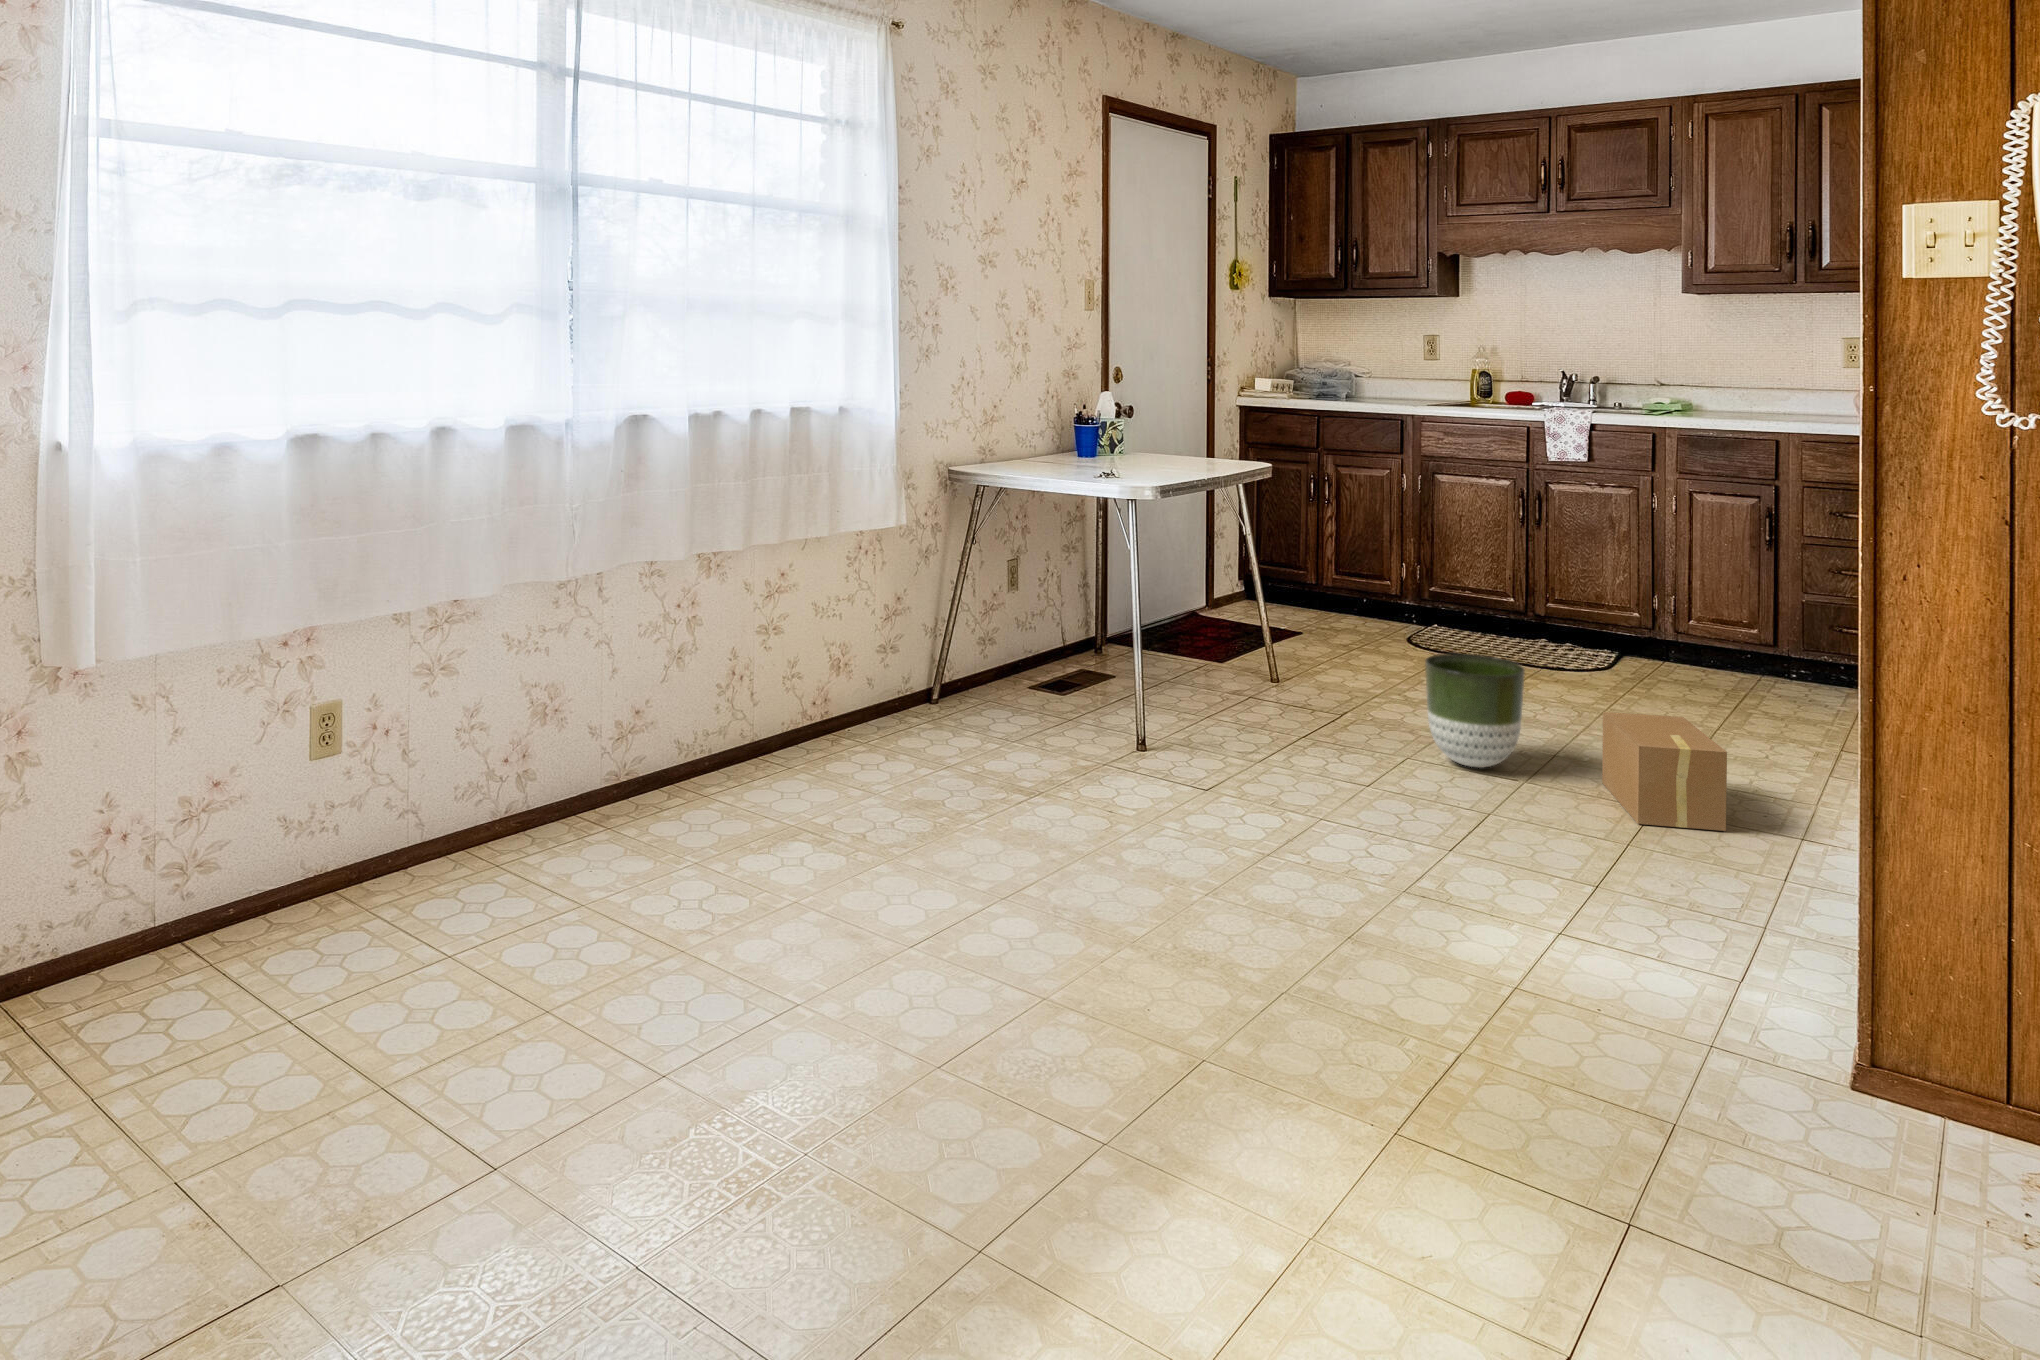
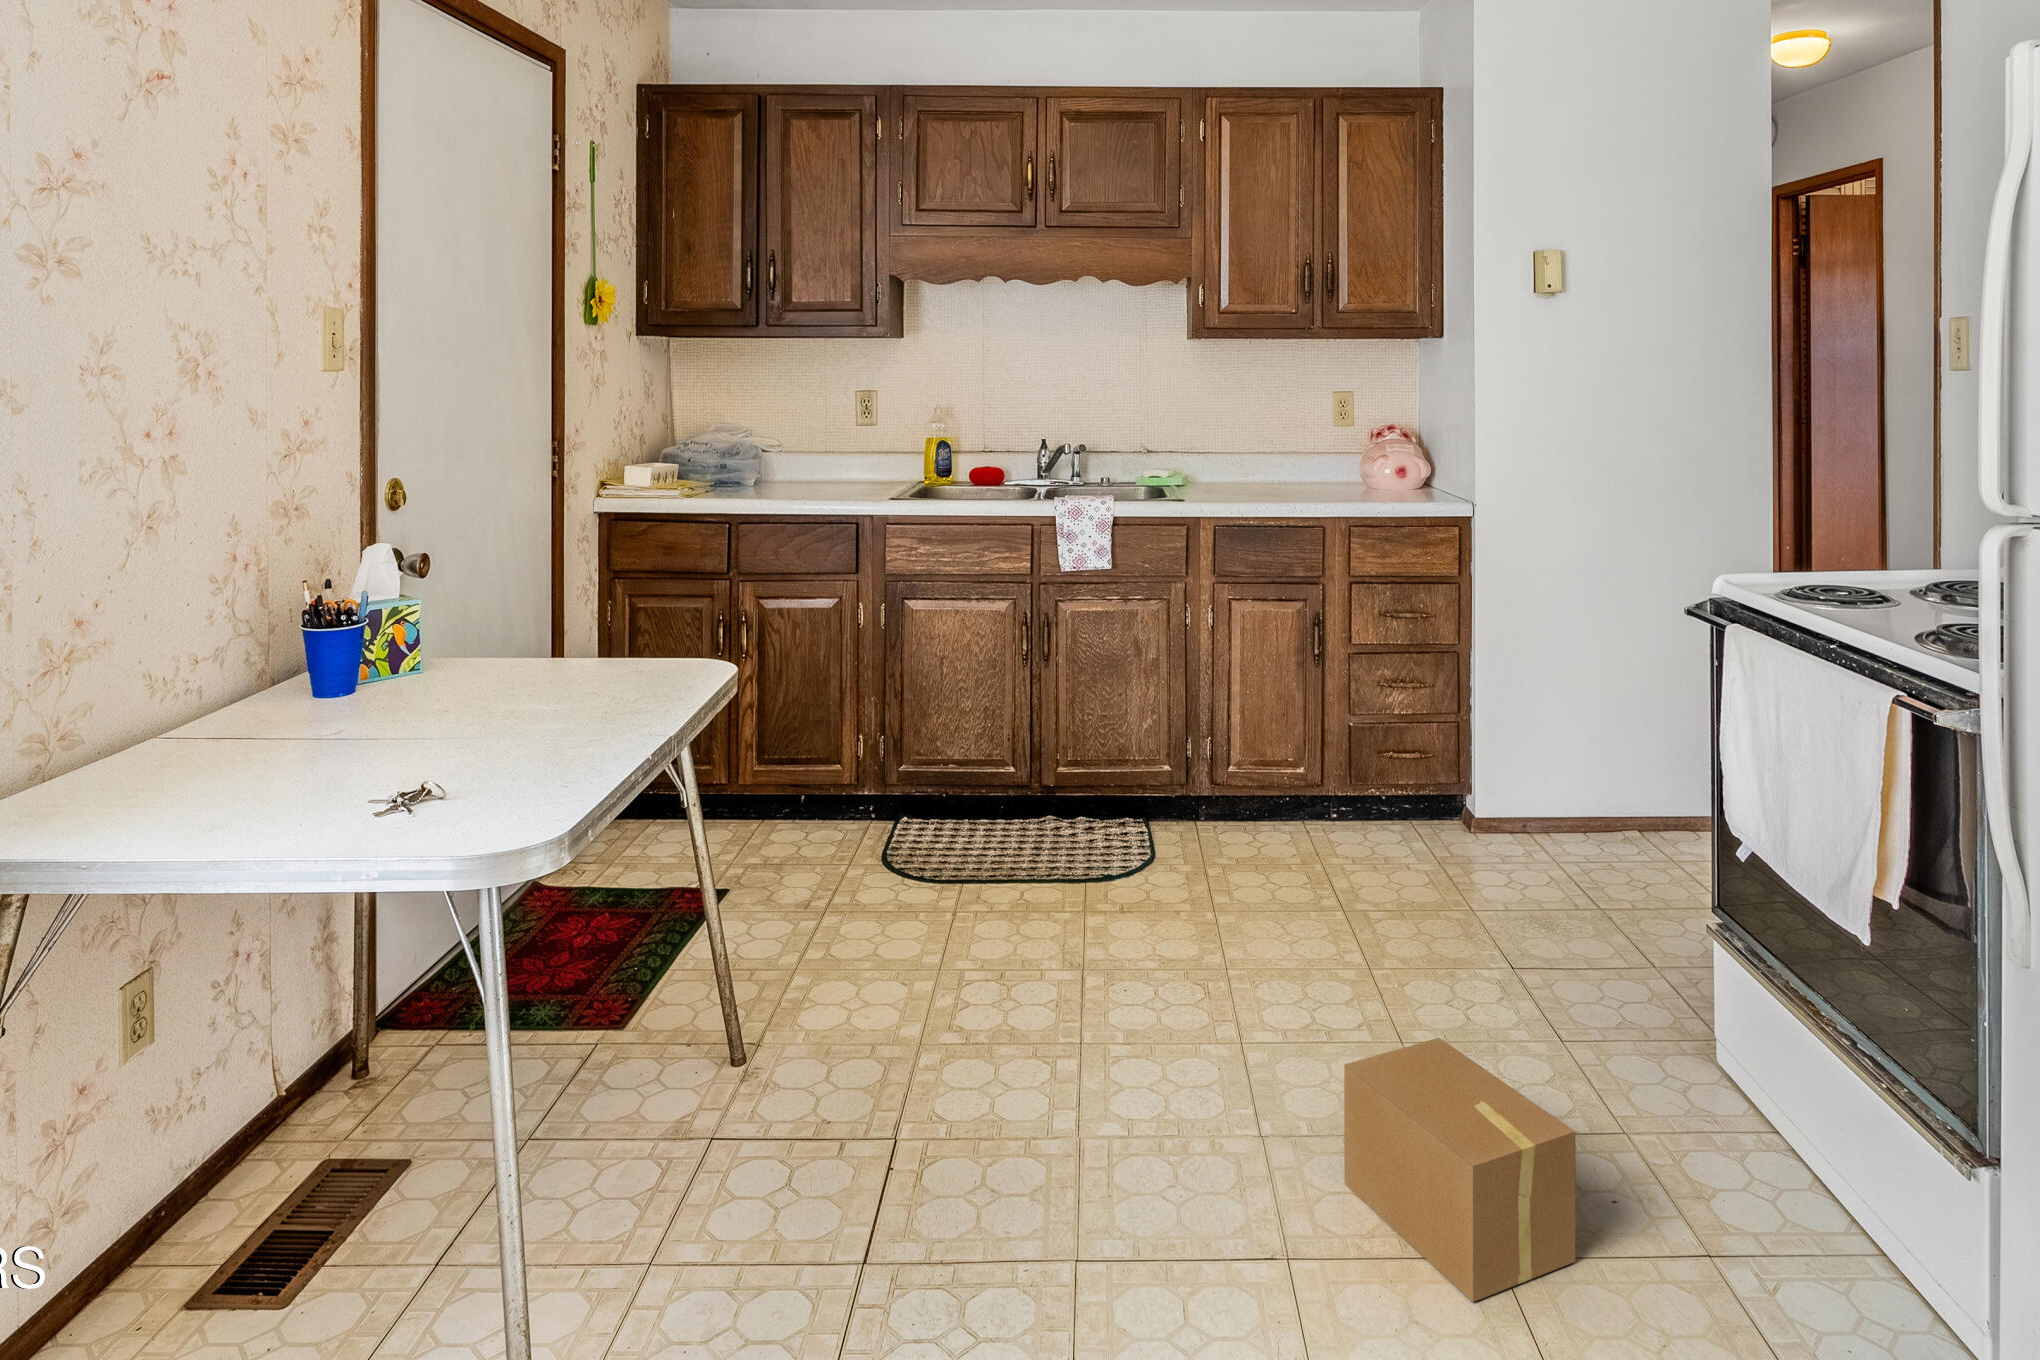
planter: present [1425,654,1525,768] -> none [1071,992,1234,1226]

